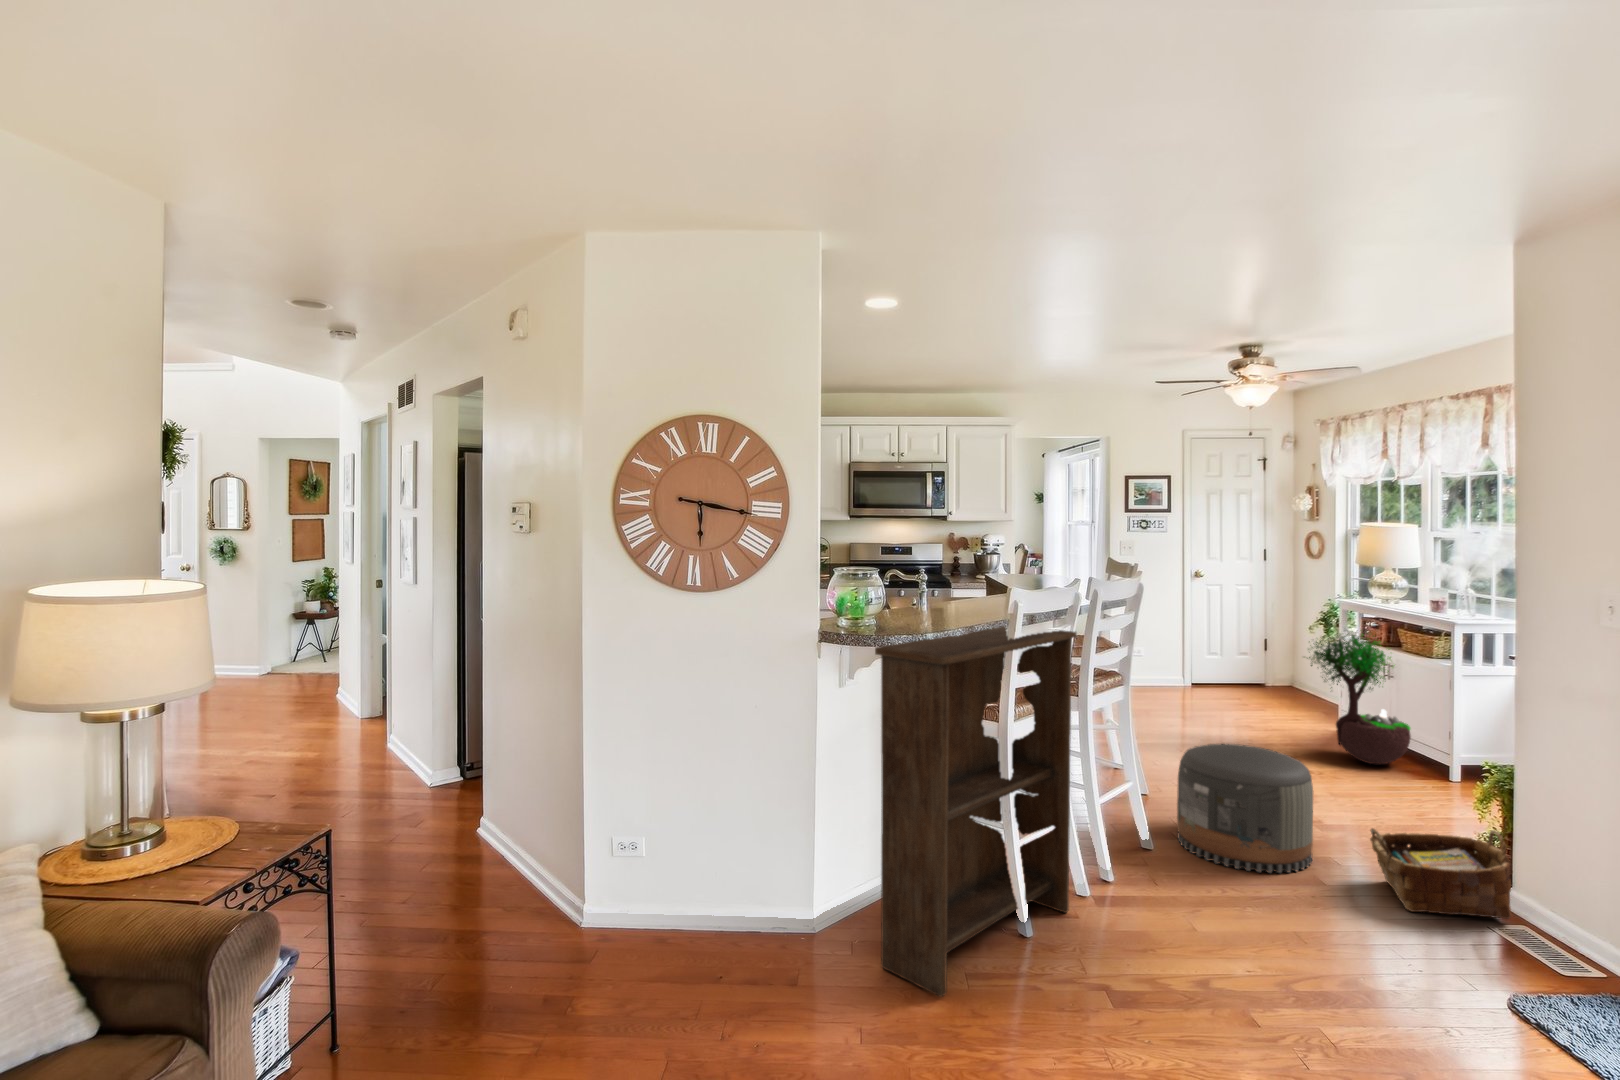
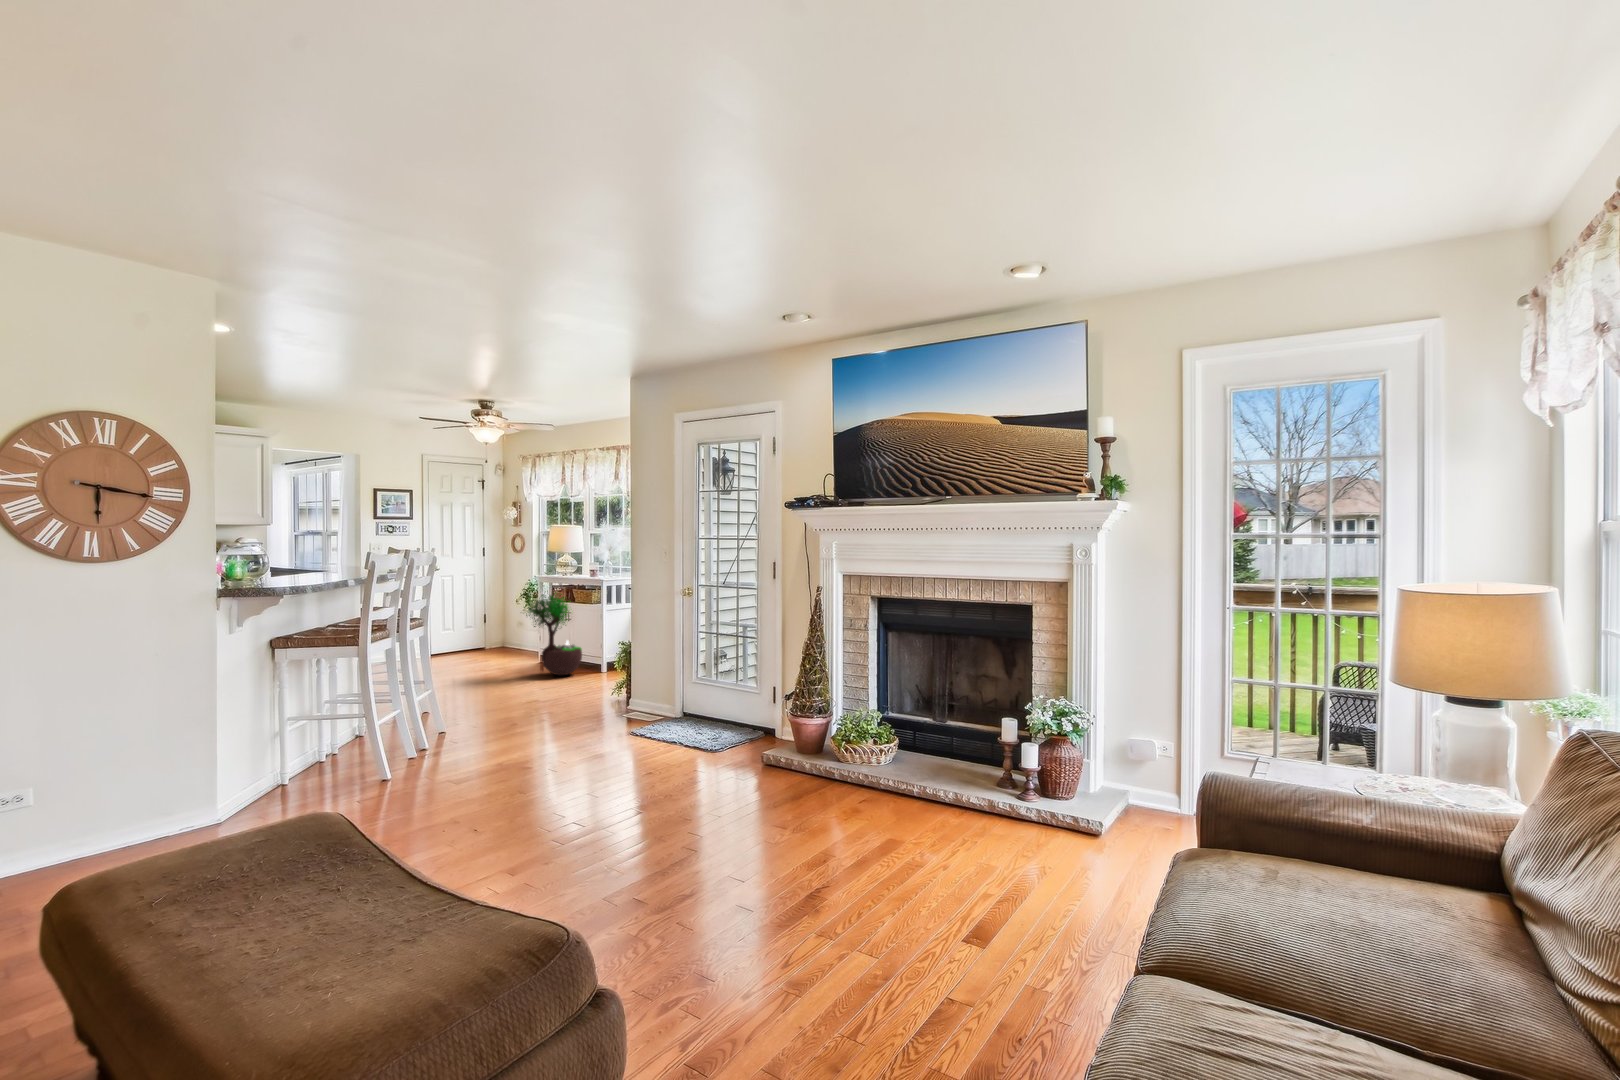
bookshelf: present [875,626,1077,997] -> none [285,583,411,821]
pouf: present [1177,744,1313,873] -> none [461,659,542,732]
woven basket: present [1370,828,1512,919] -> none [572,676,634,725]

